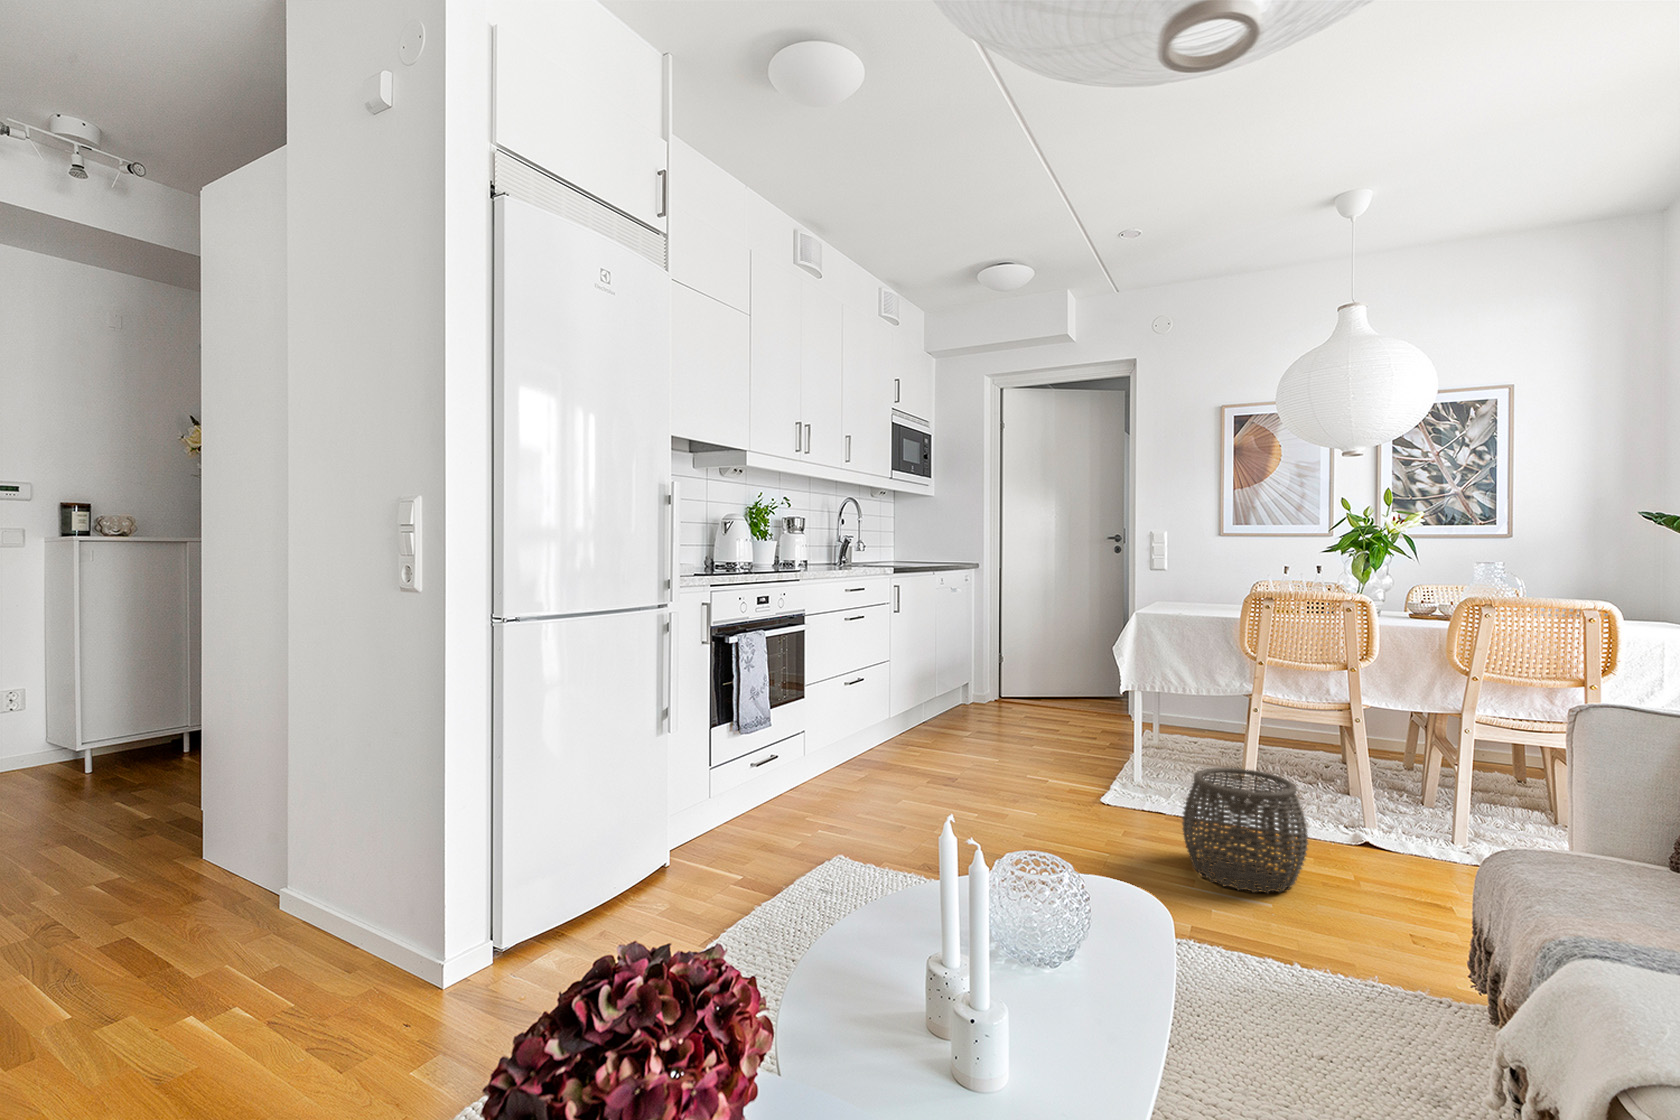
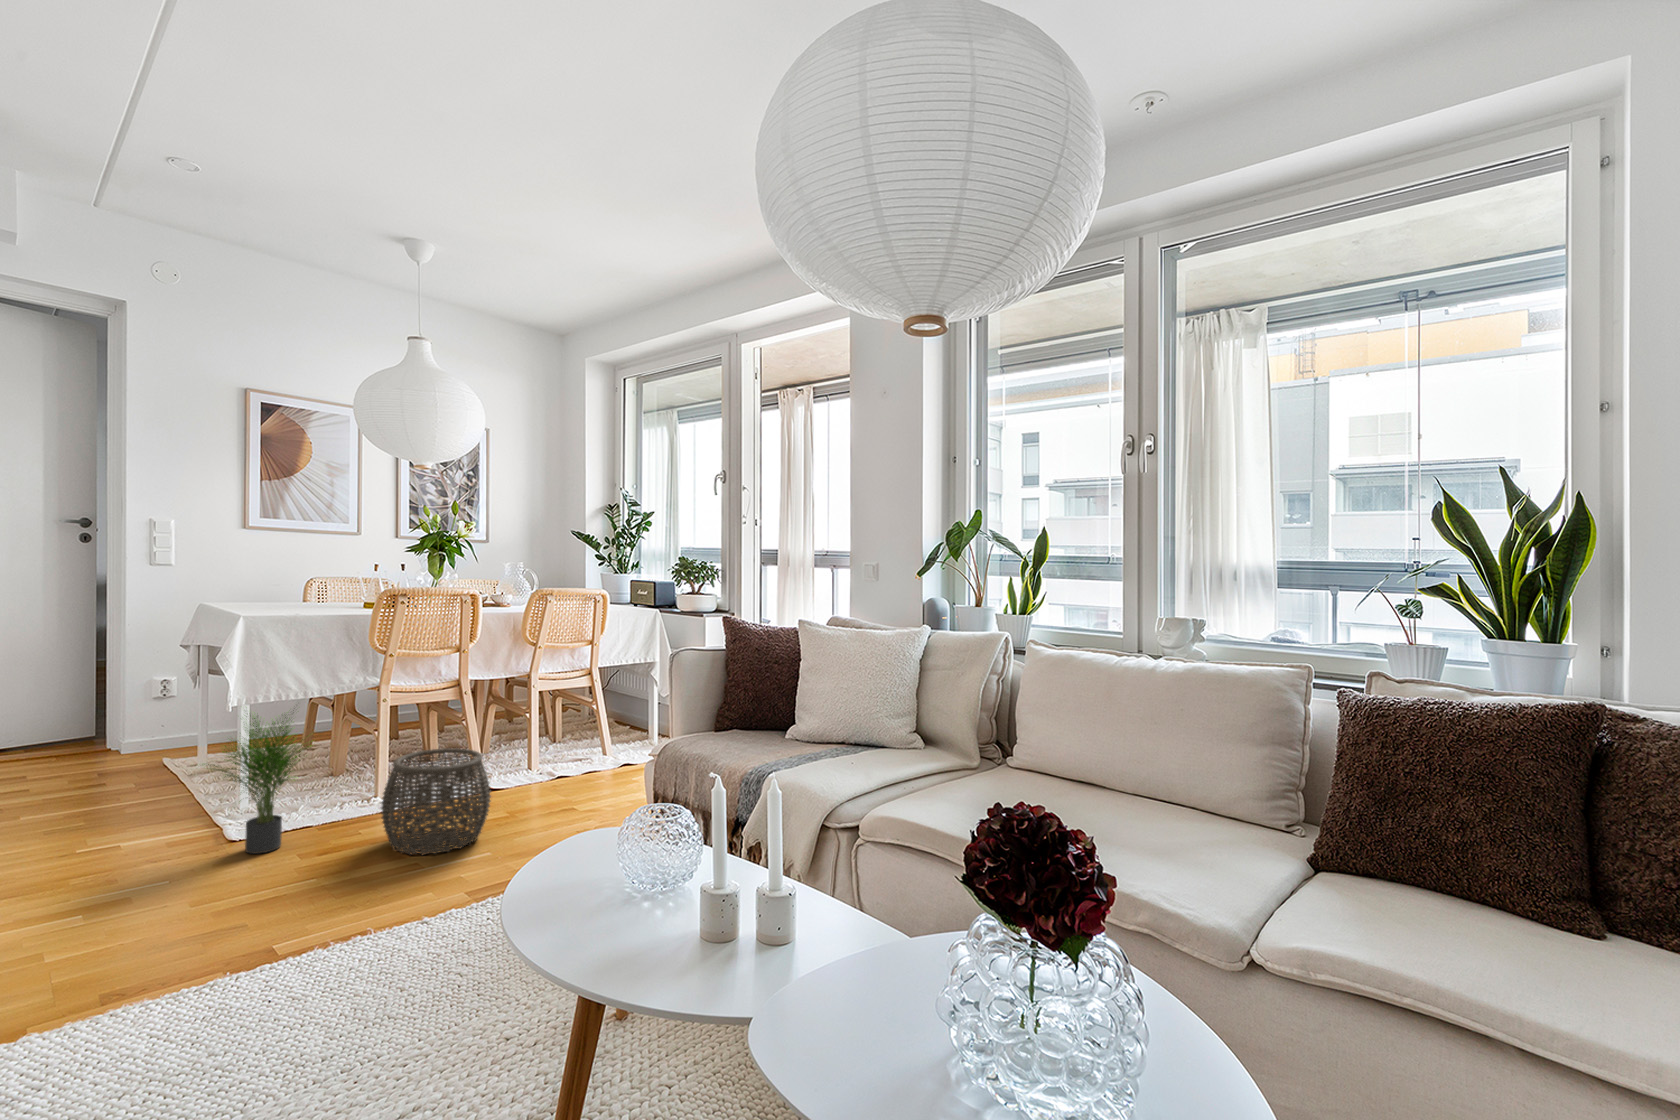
potted plant: none [1053,687,1157,826] -> present [208,710,303,854]

